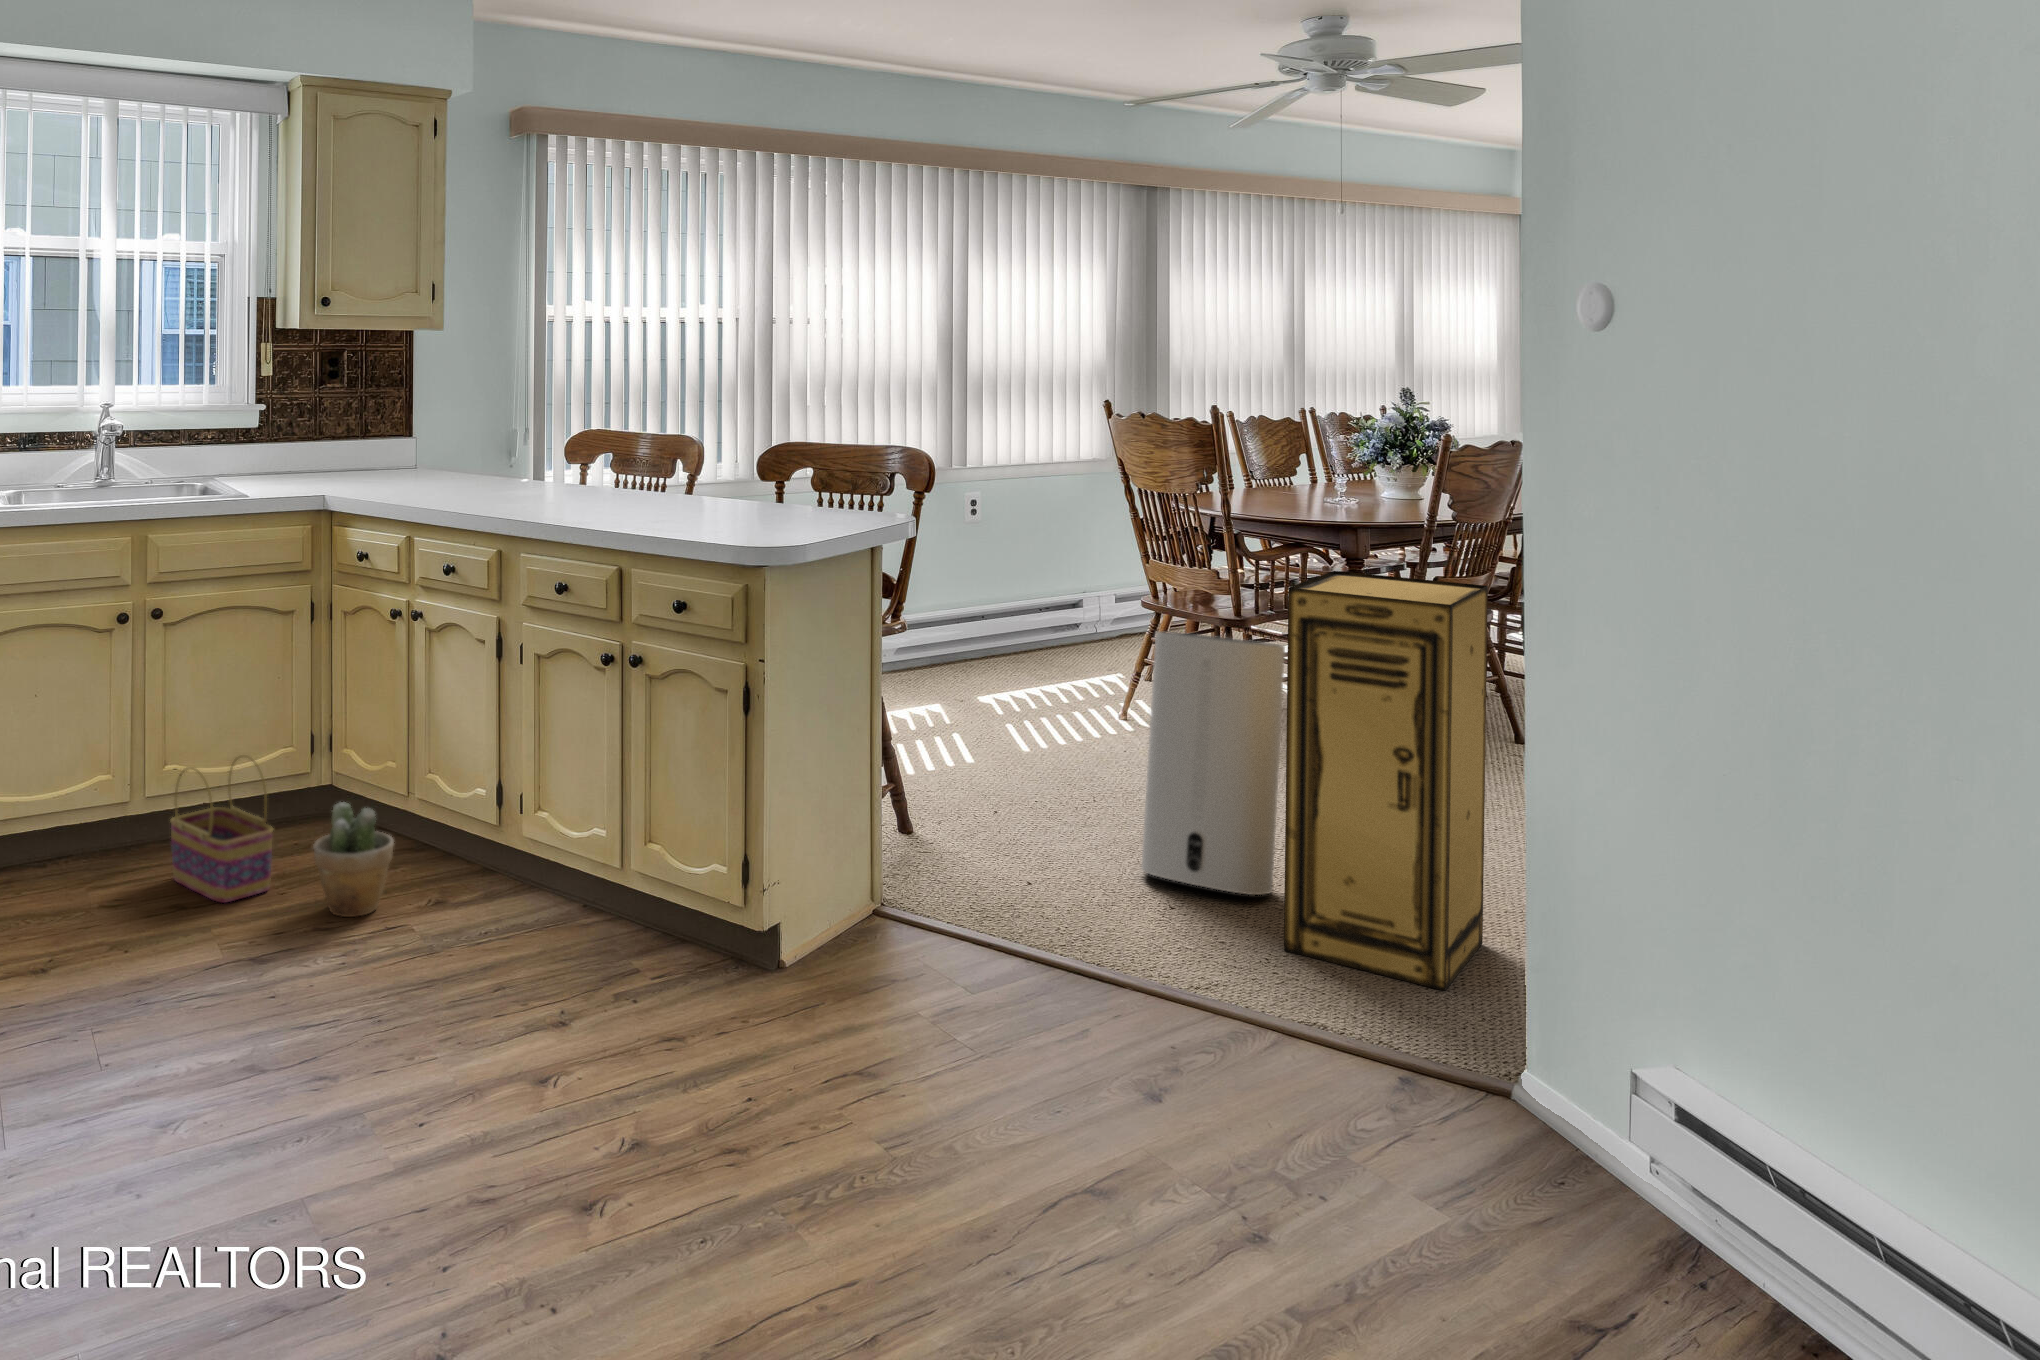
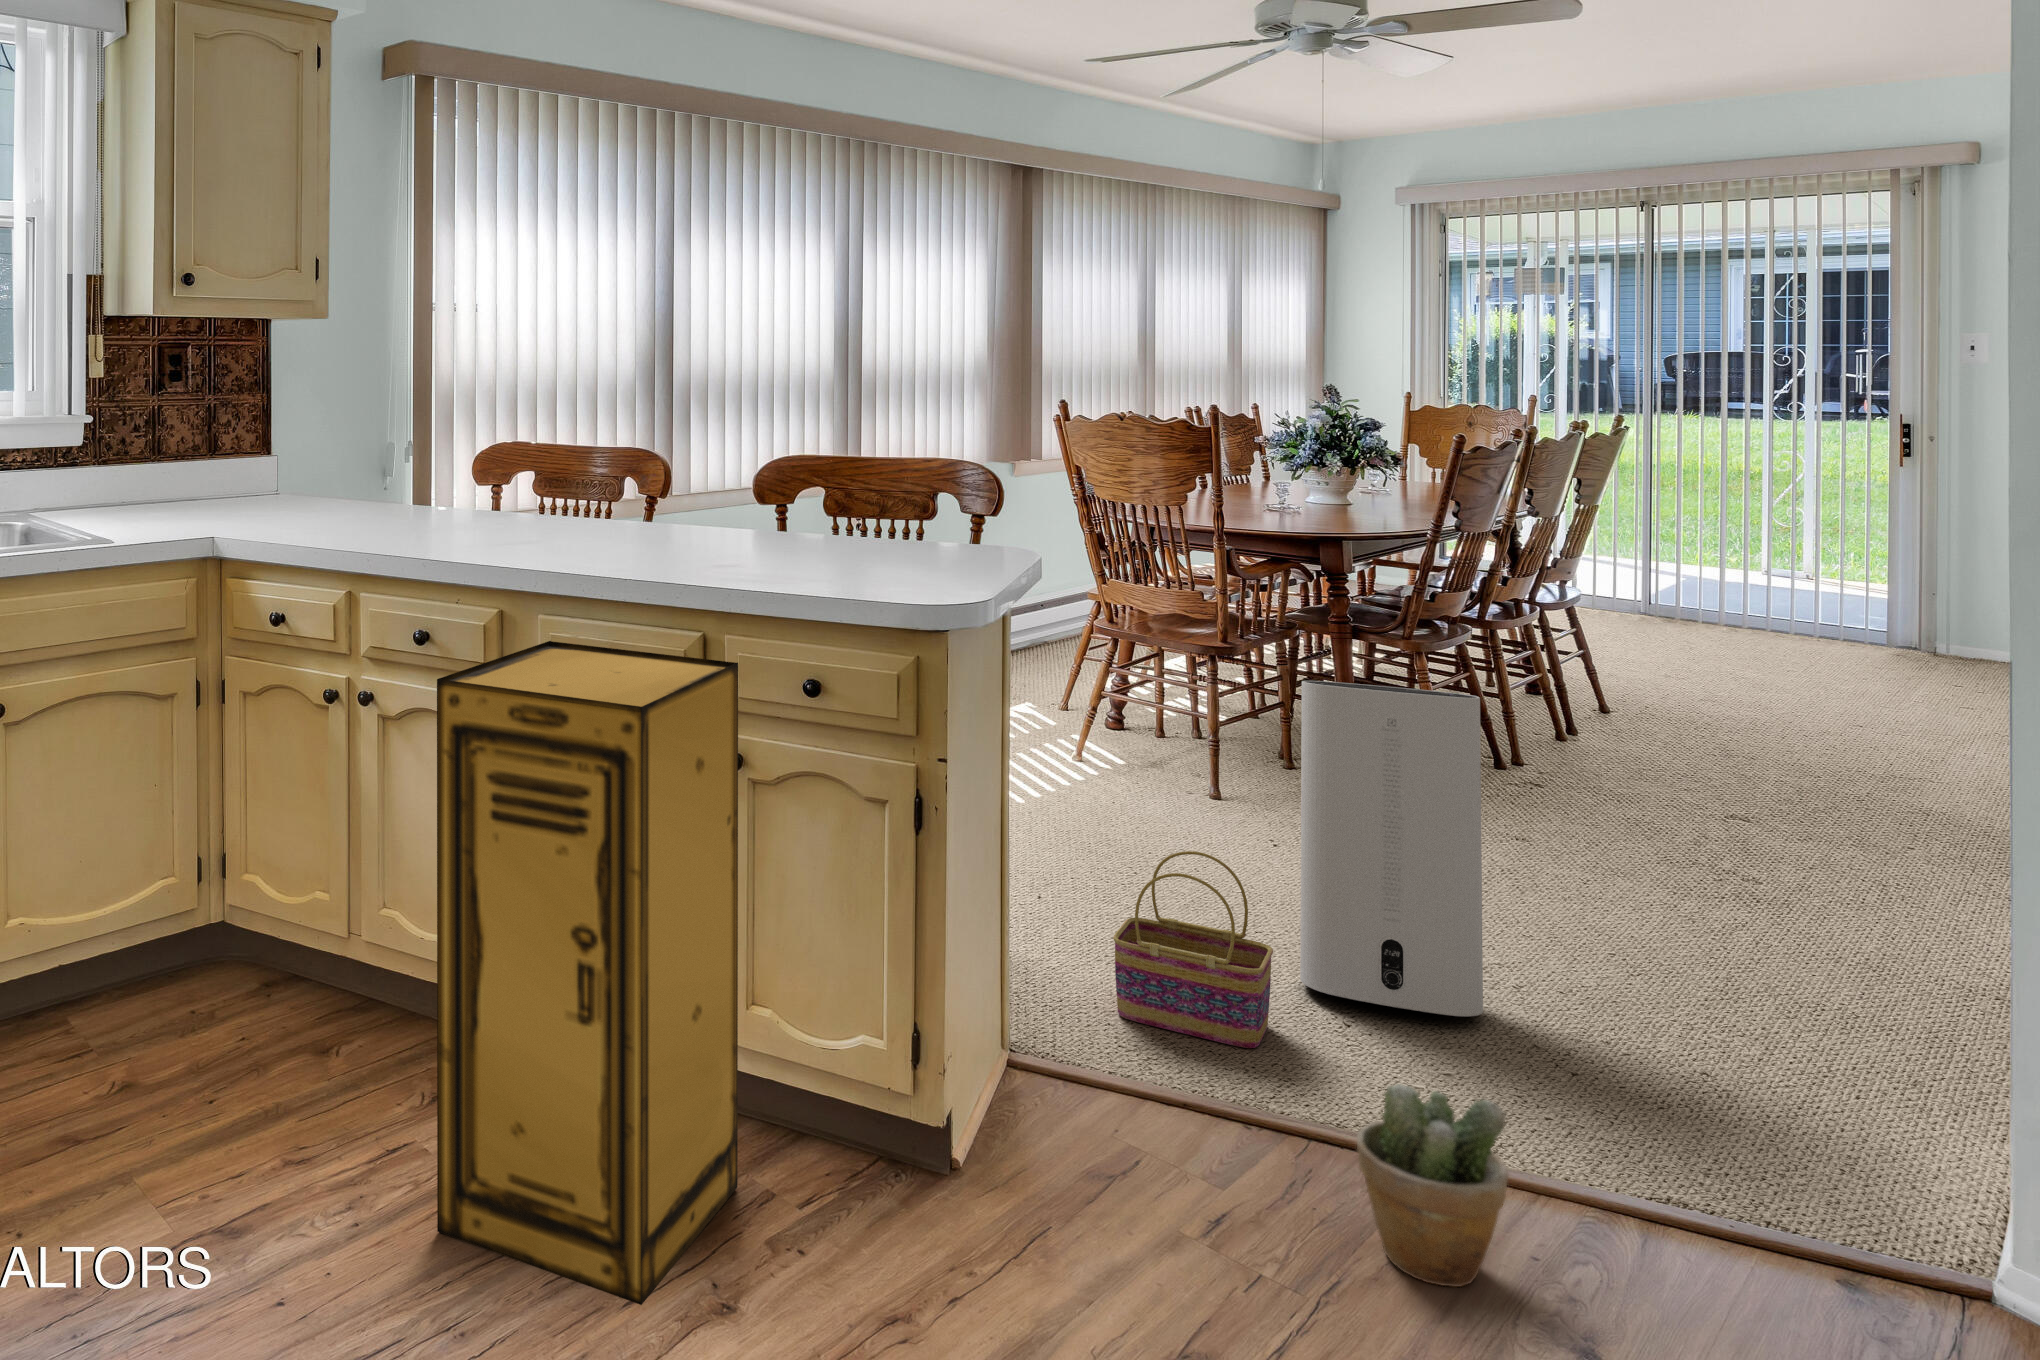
storage cabinet: present [1284,571,1488,991] -> present [437,641,738,1305]
basket: present [170,755,273,903] -> present [1113,851,1273,1048]
potted plant: present [313,802,394,917] -> present [1357,1084,1508,1287]

